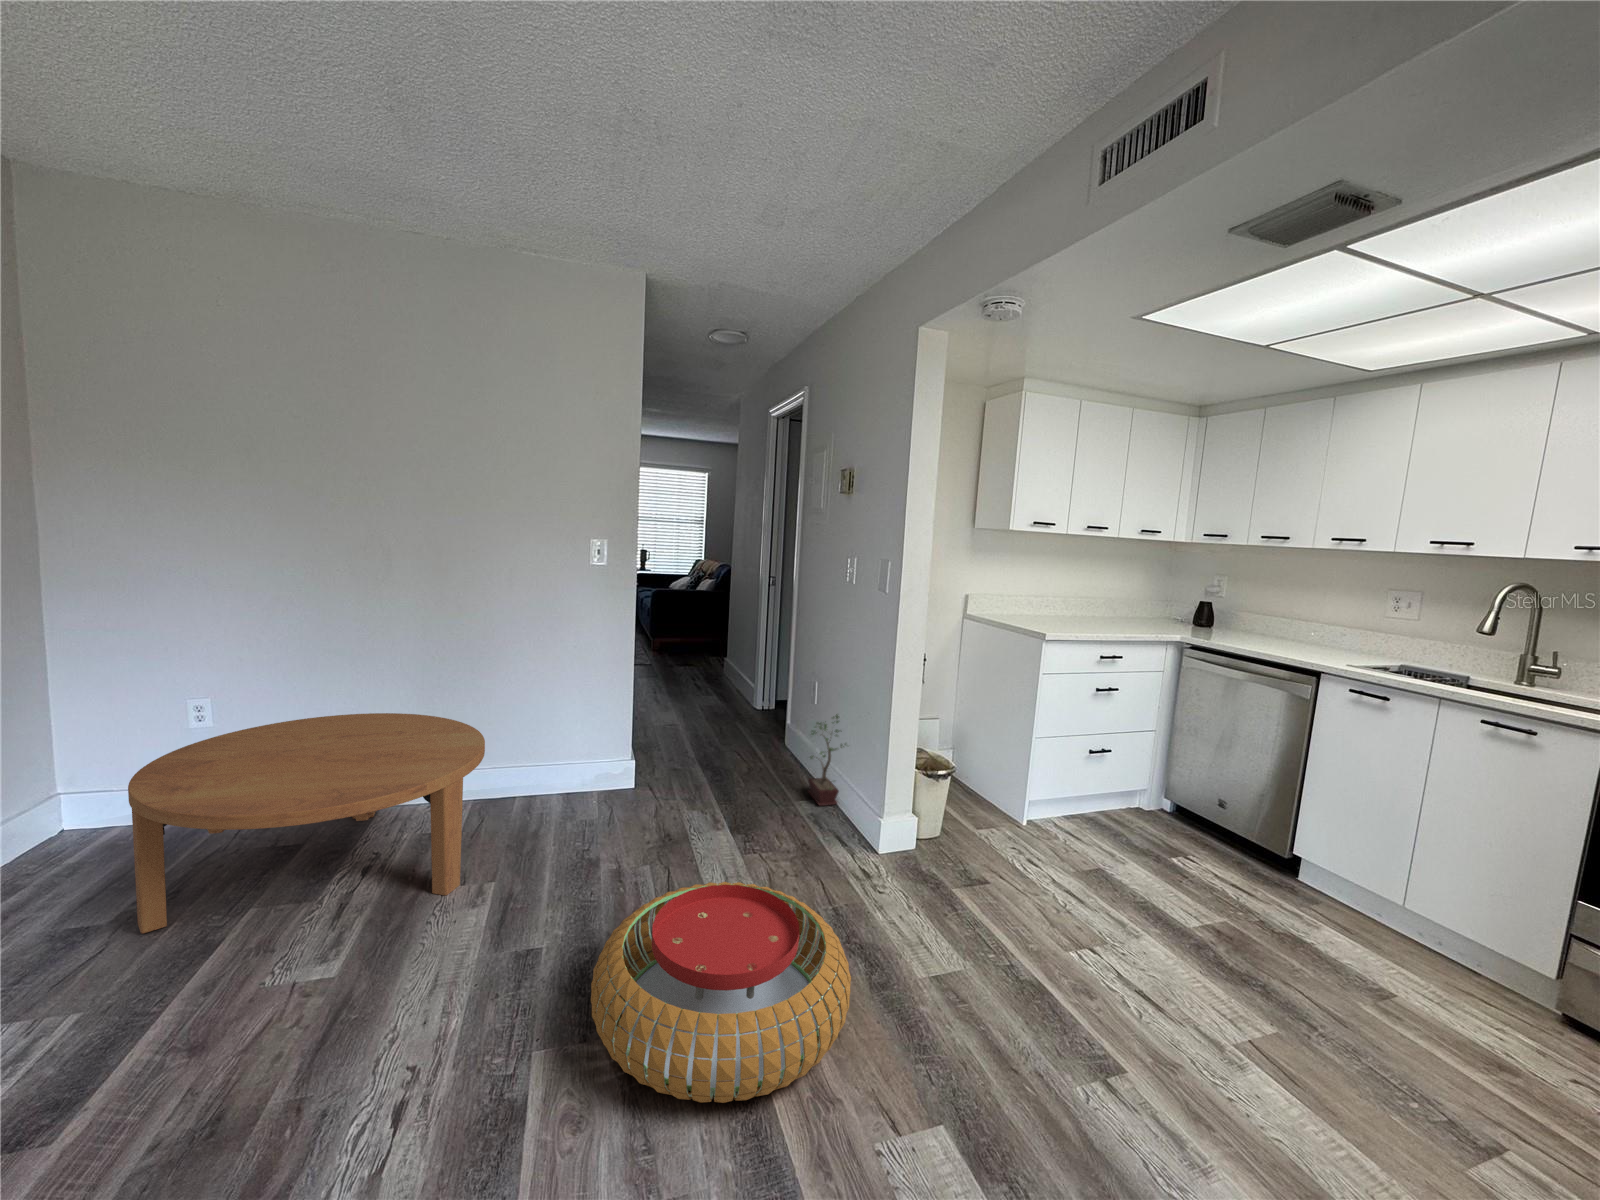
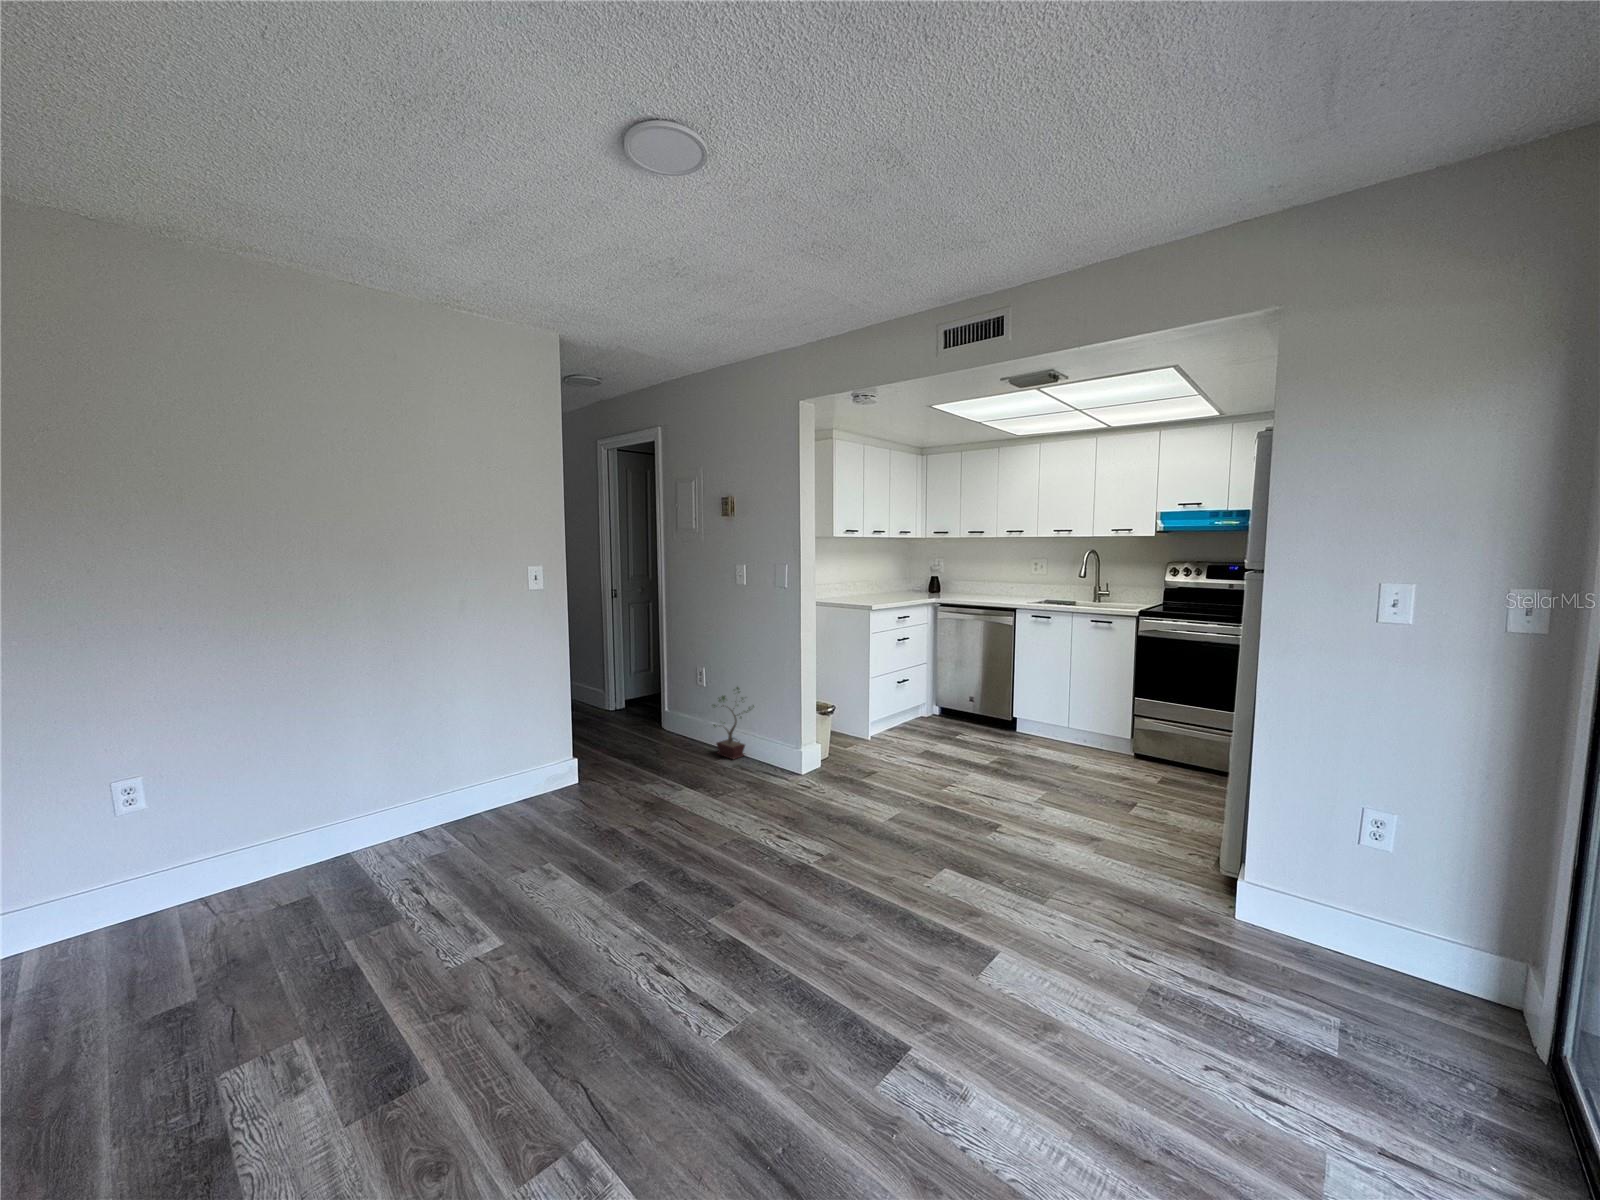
coffee table: present [128,713,485,933] -> none [186,746,518,986]
pouf: present [591,882,851,1103] -> none [708,791,878,907]

